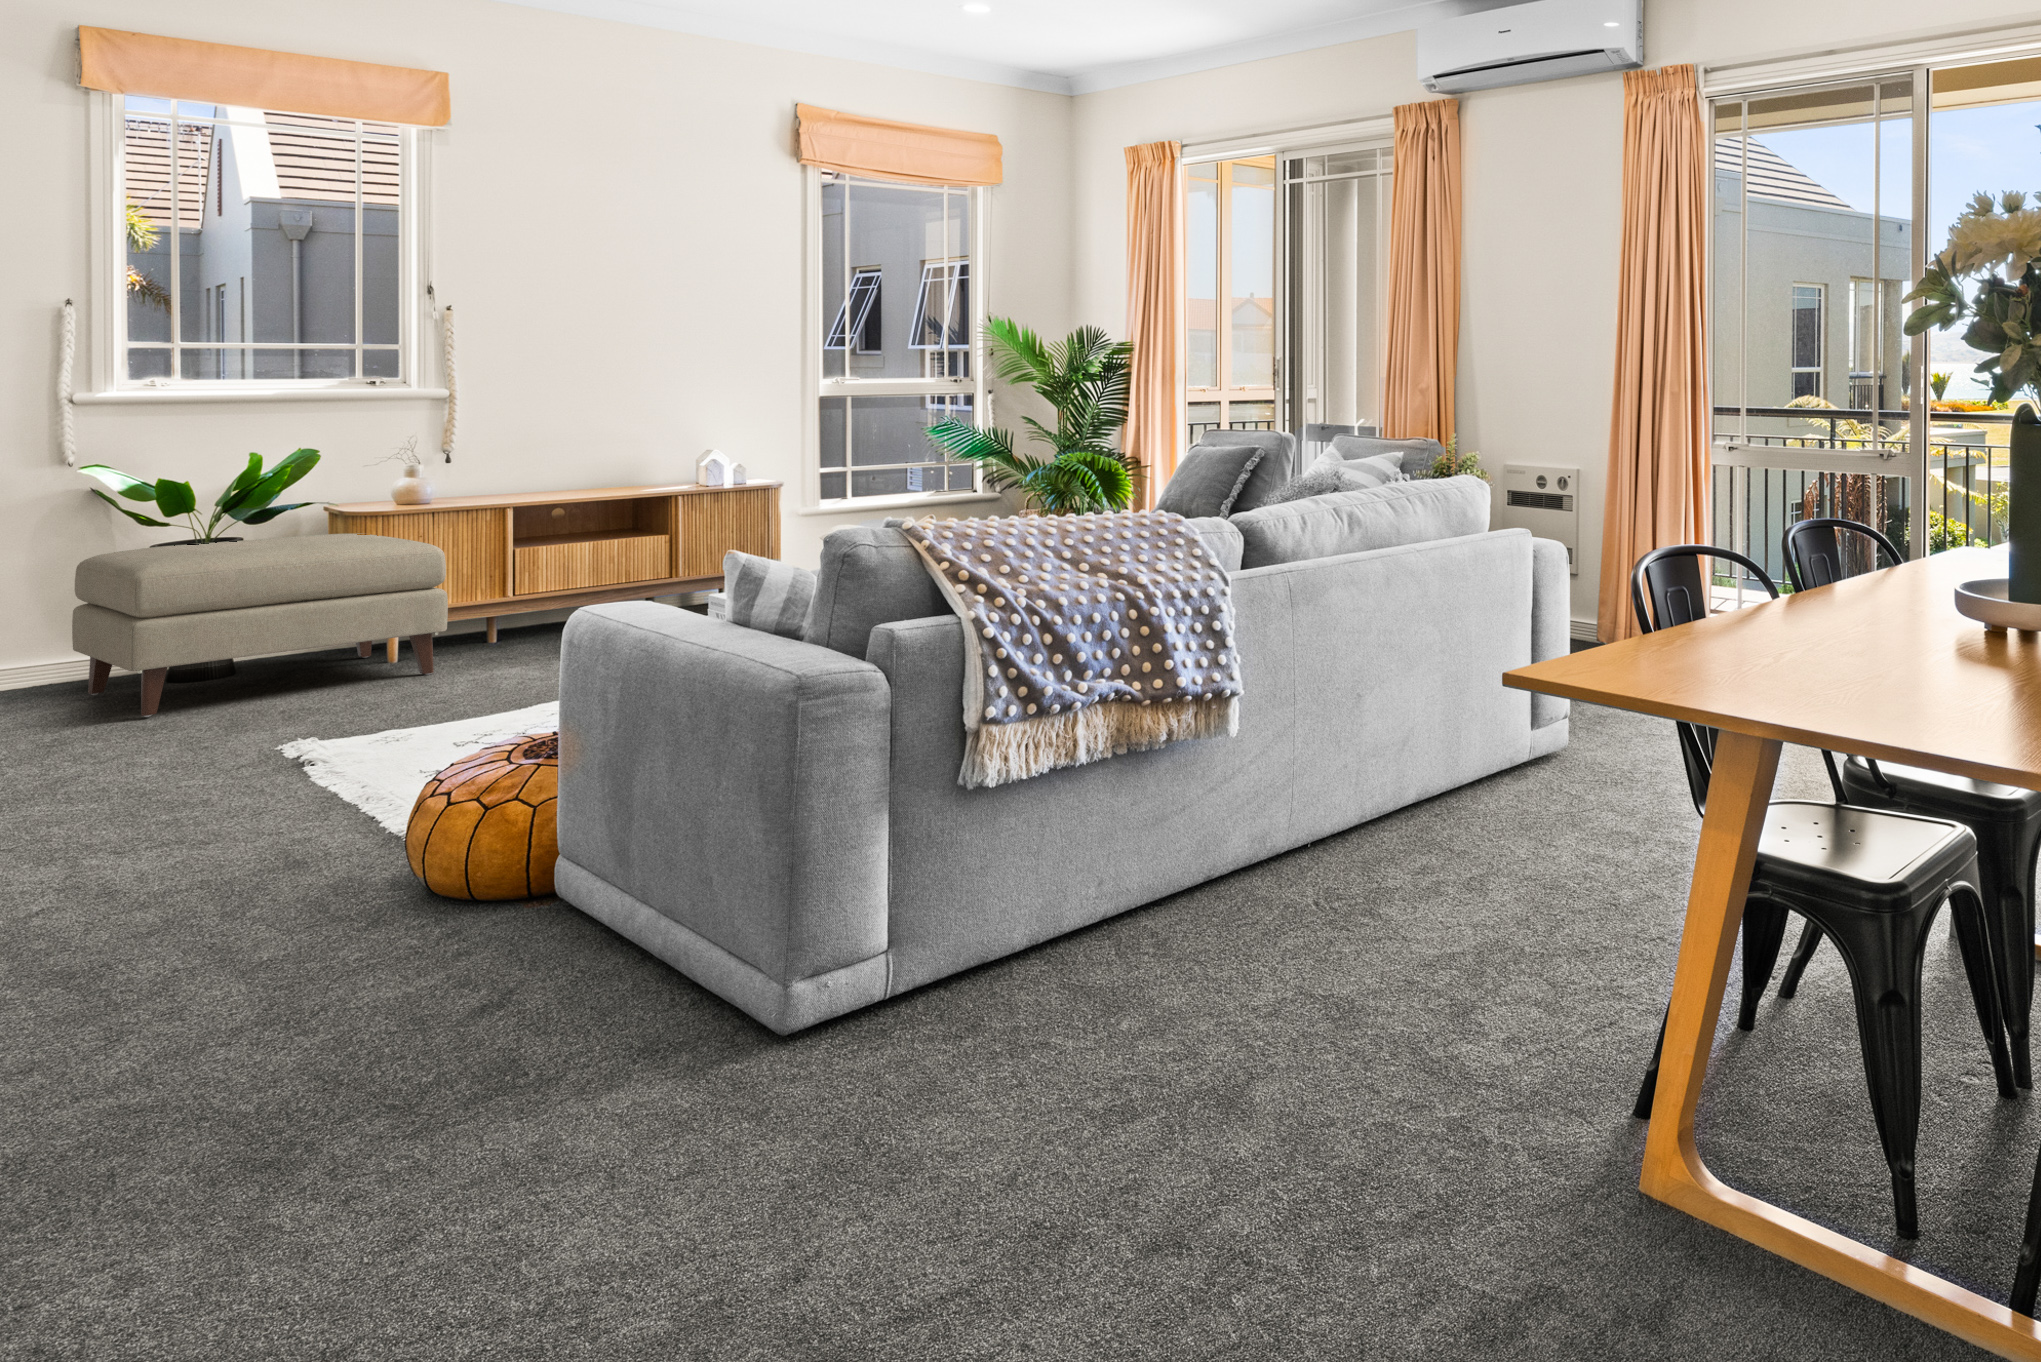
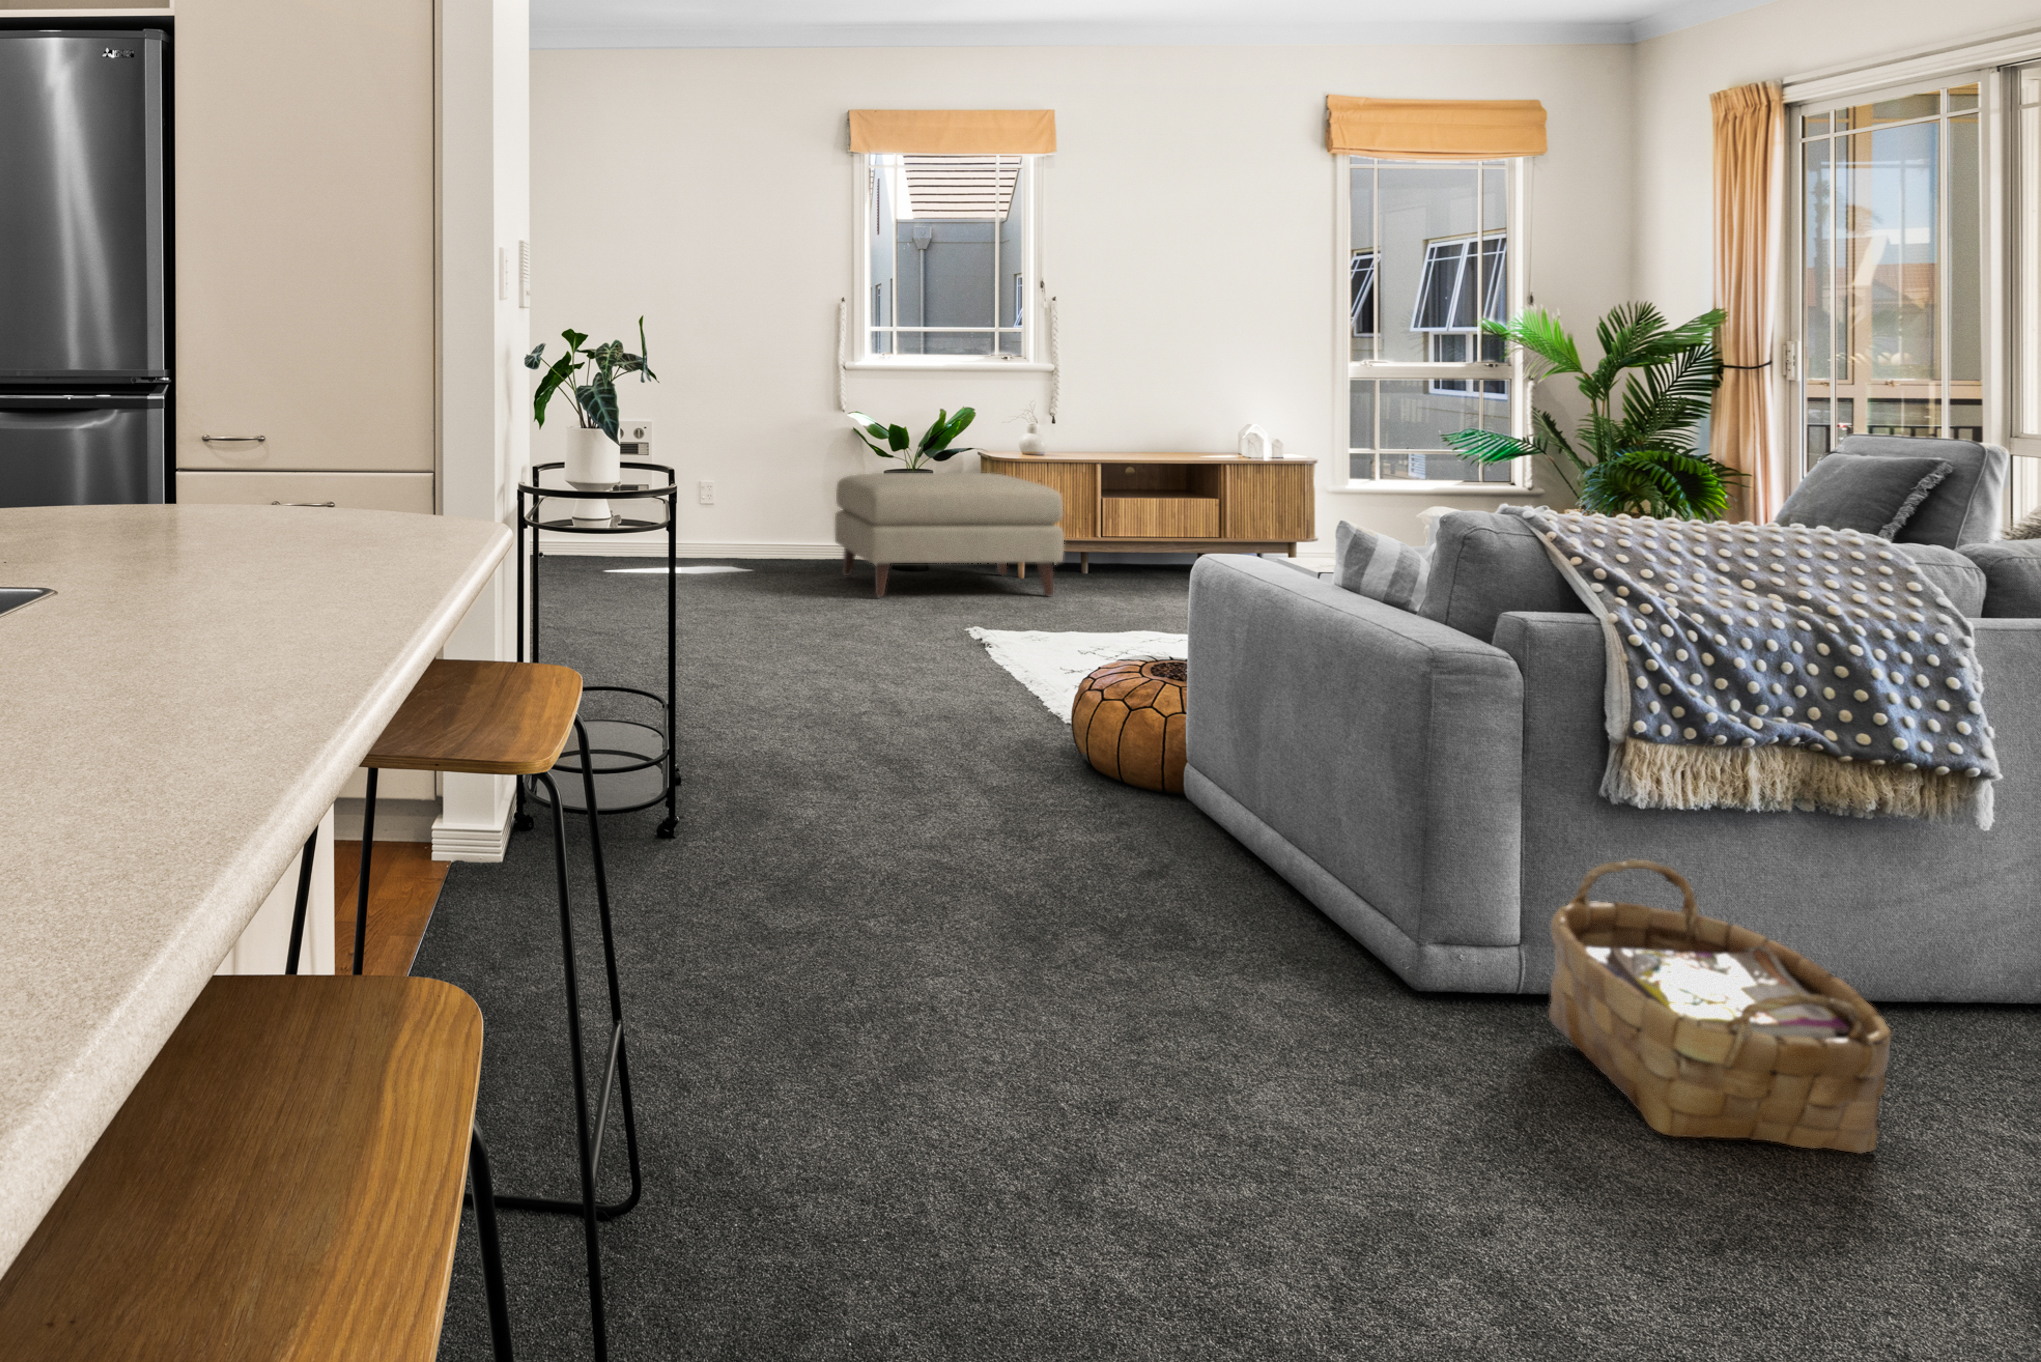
woven basket: none [919,838,1178,1108] -> present [1549,860,1891,1154]

